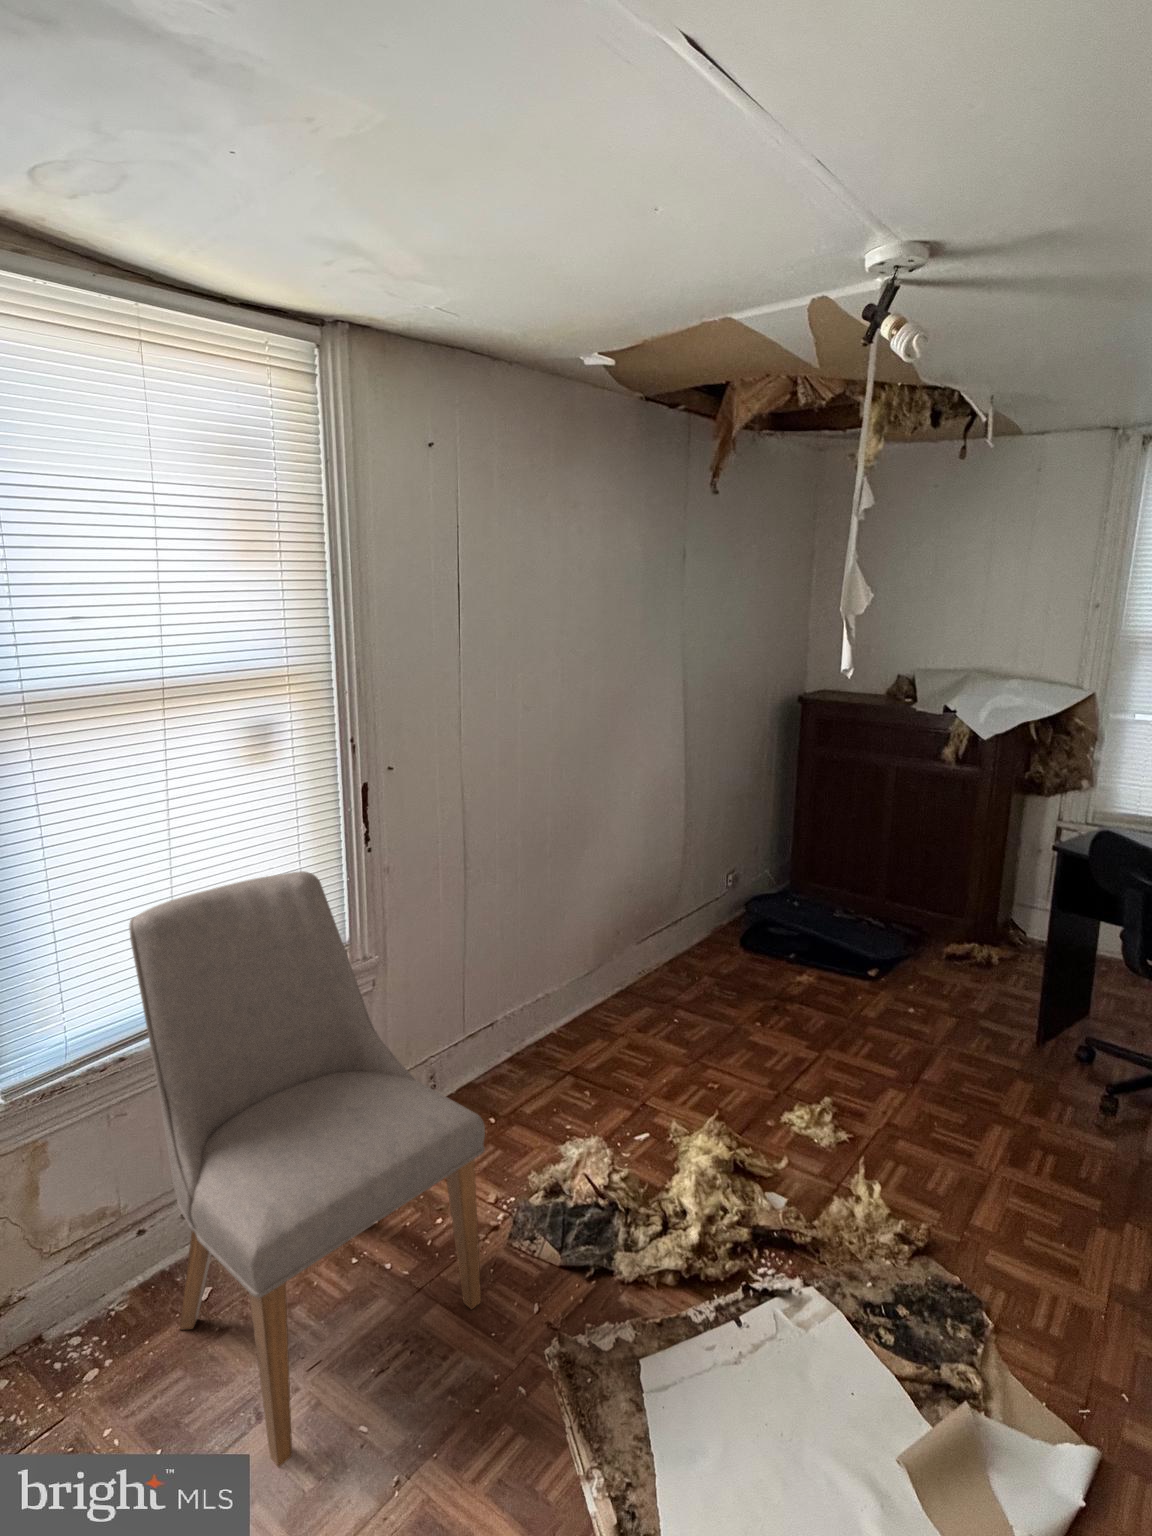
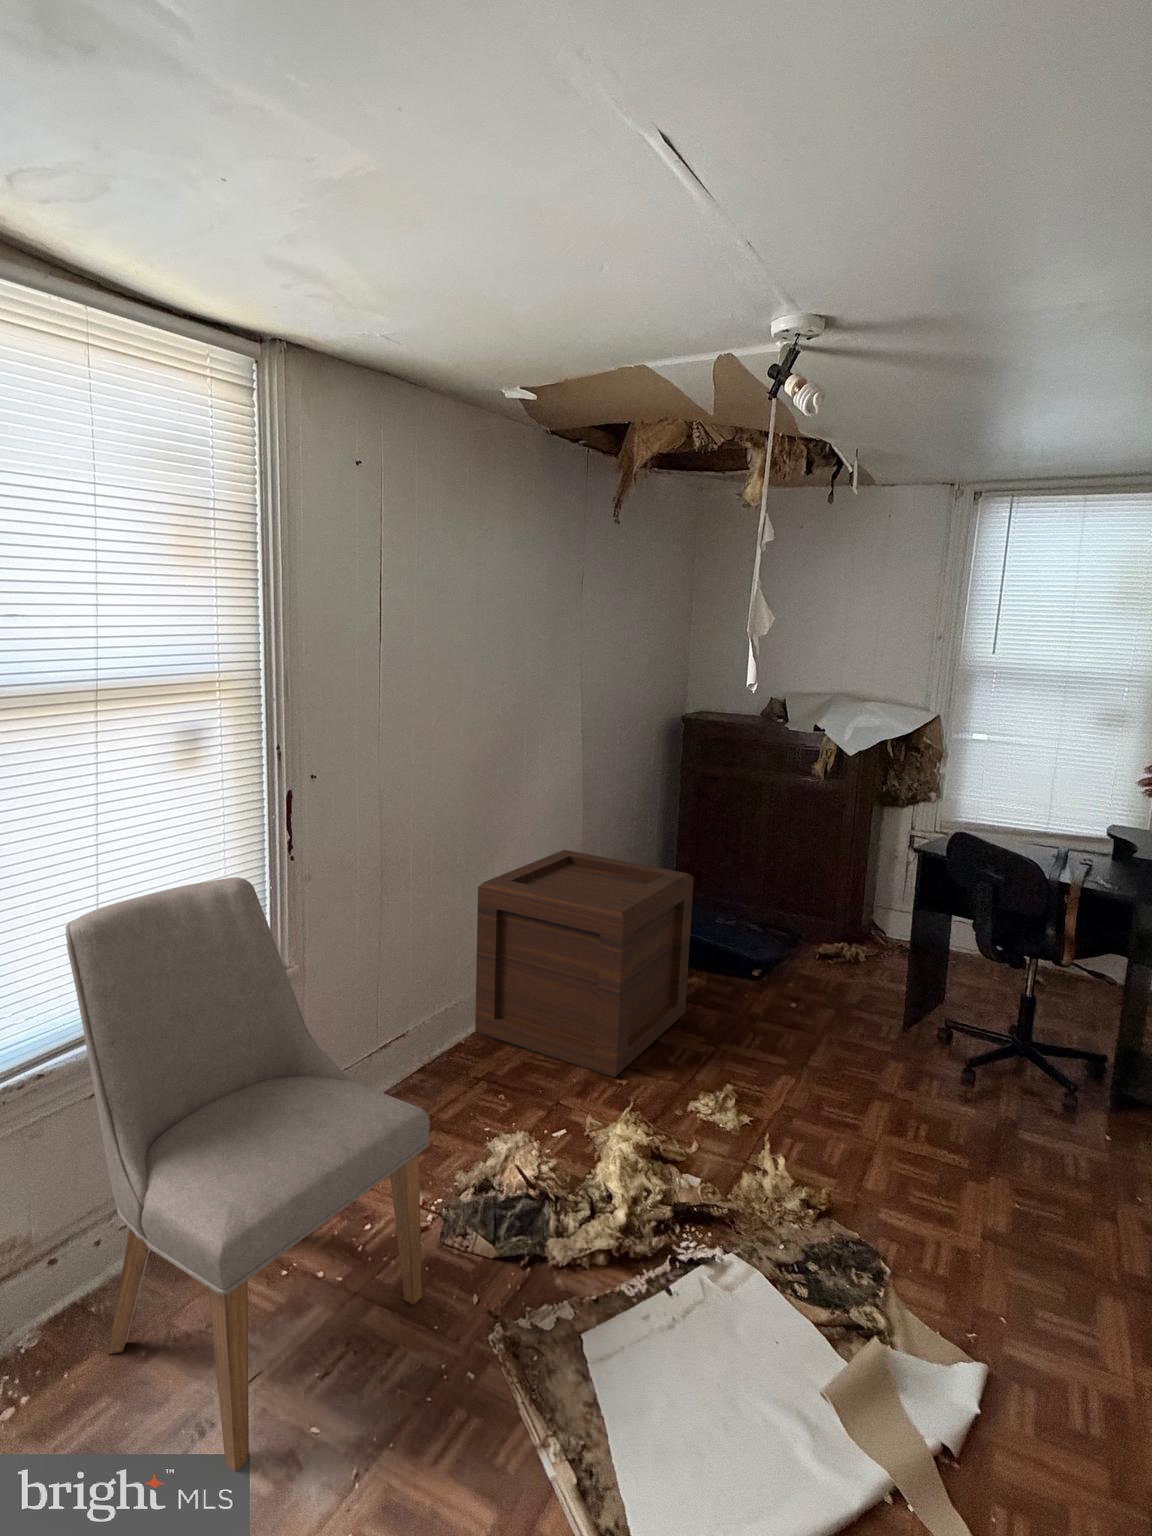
wooden crate: none [569,838,799,1079] -> present [475,850,694,1077]

